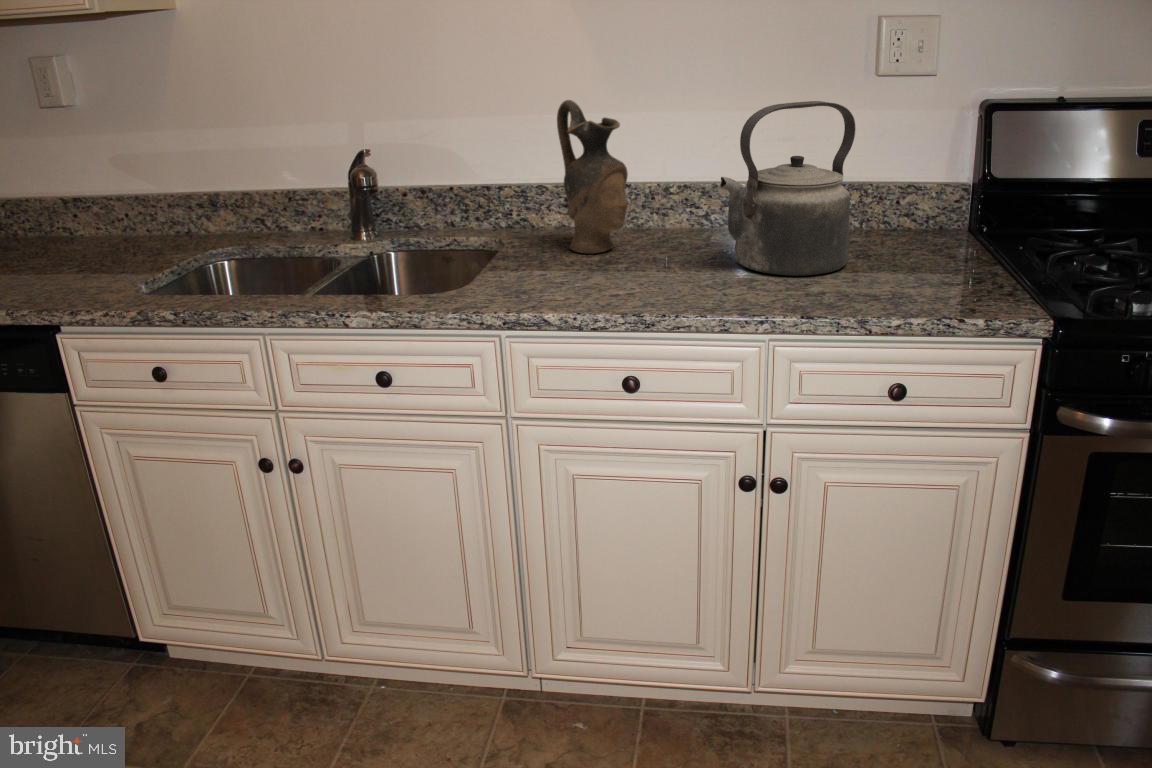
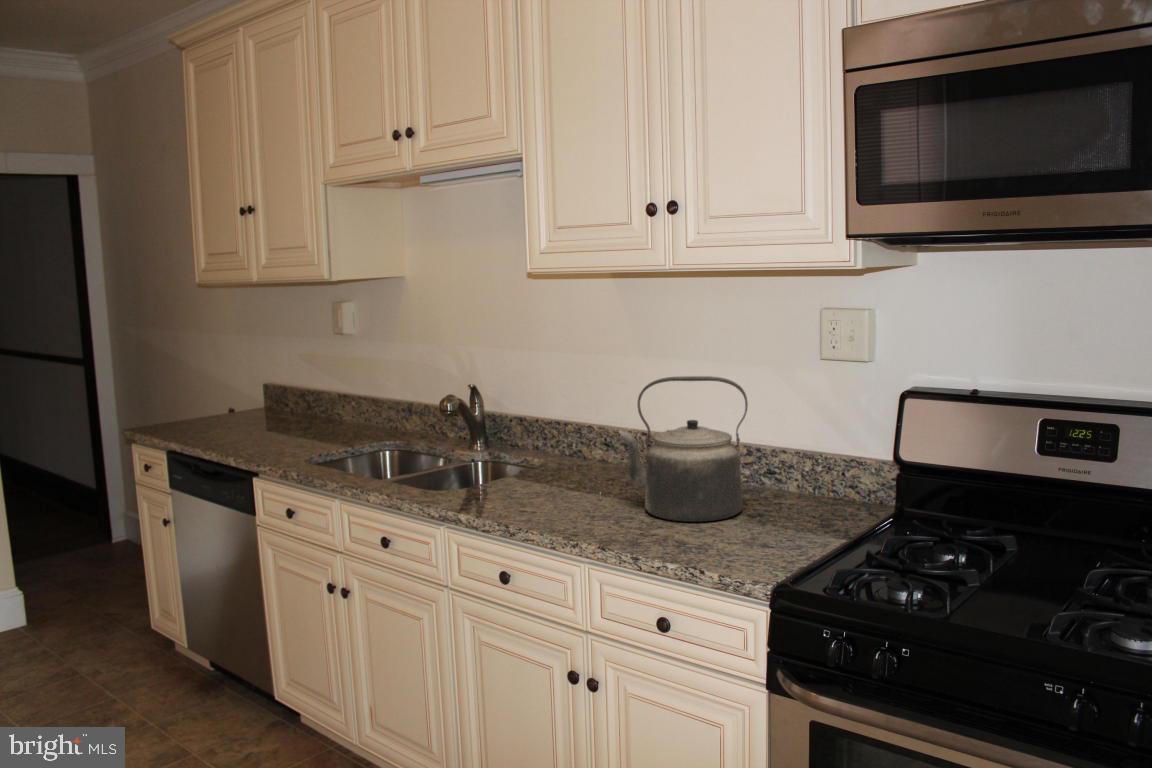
ceramic pitcher: present [557,100,628,253] -> none [563,362,613,482]

